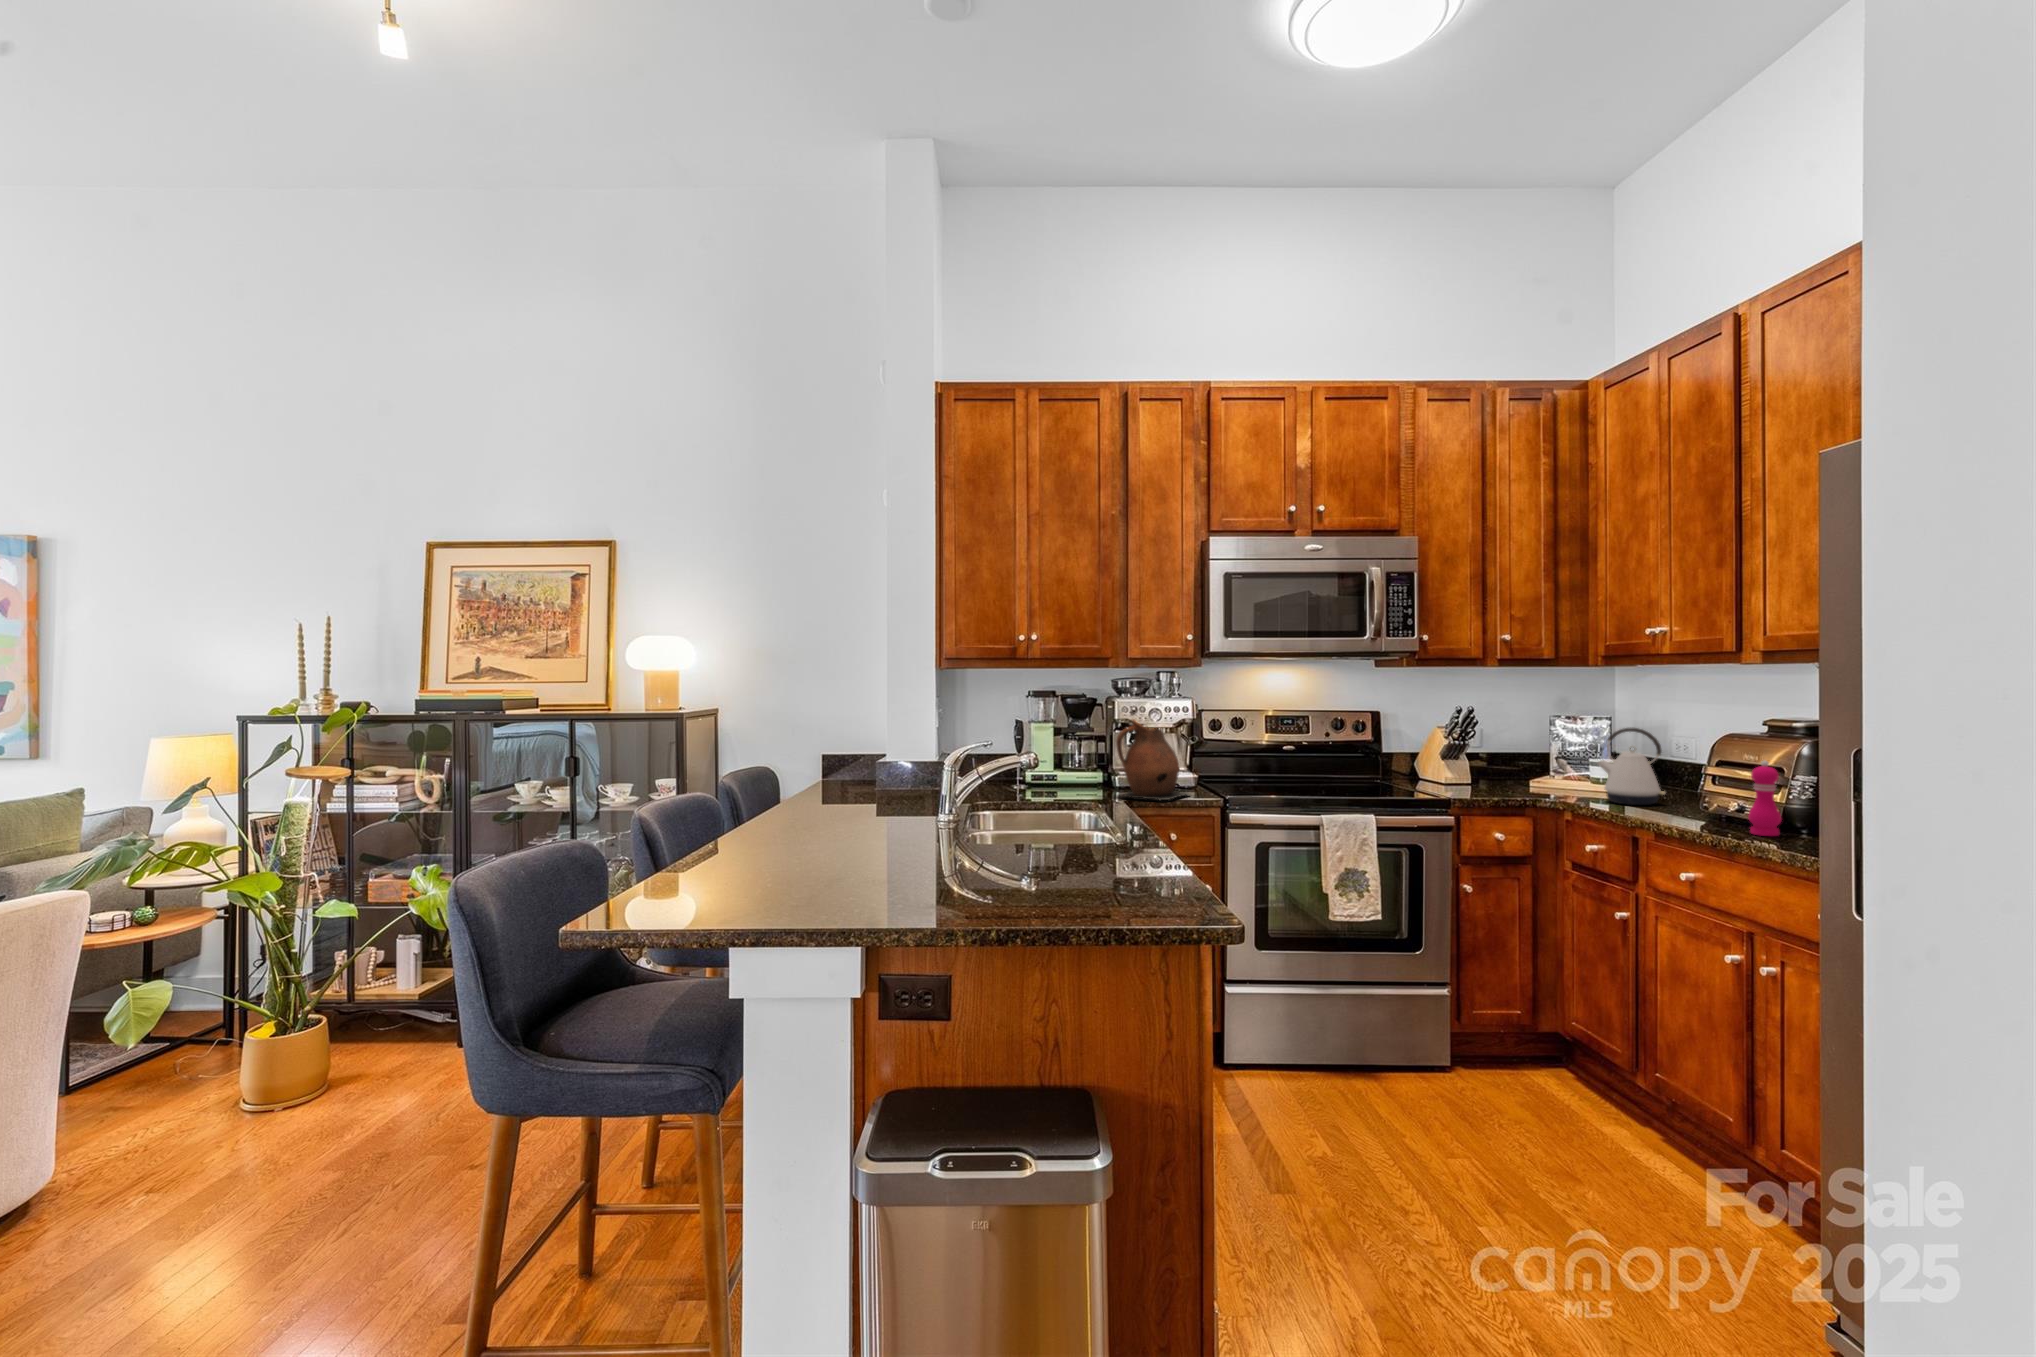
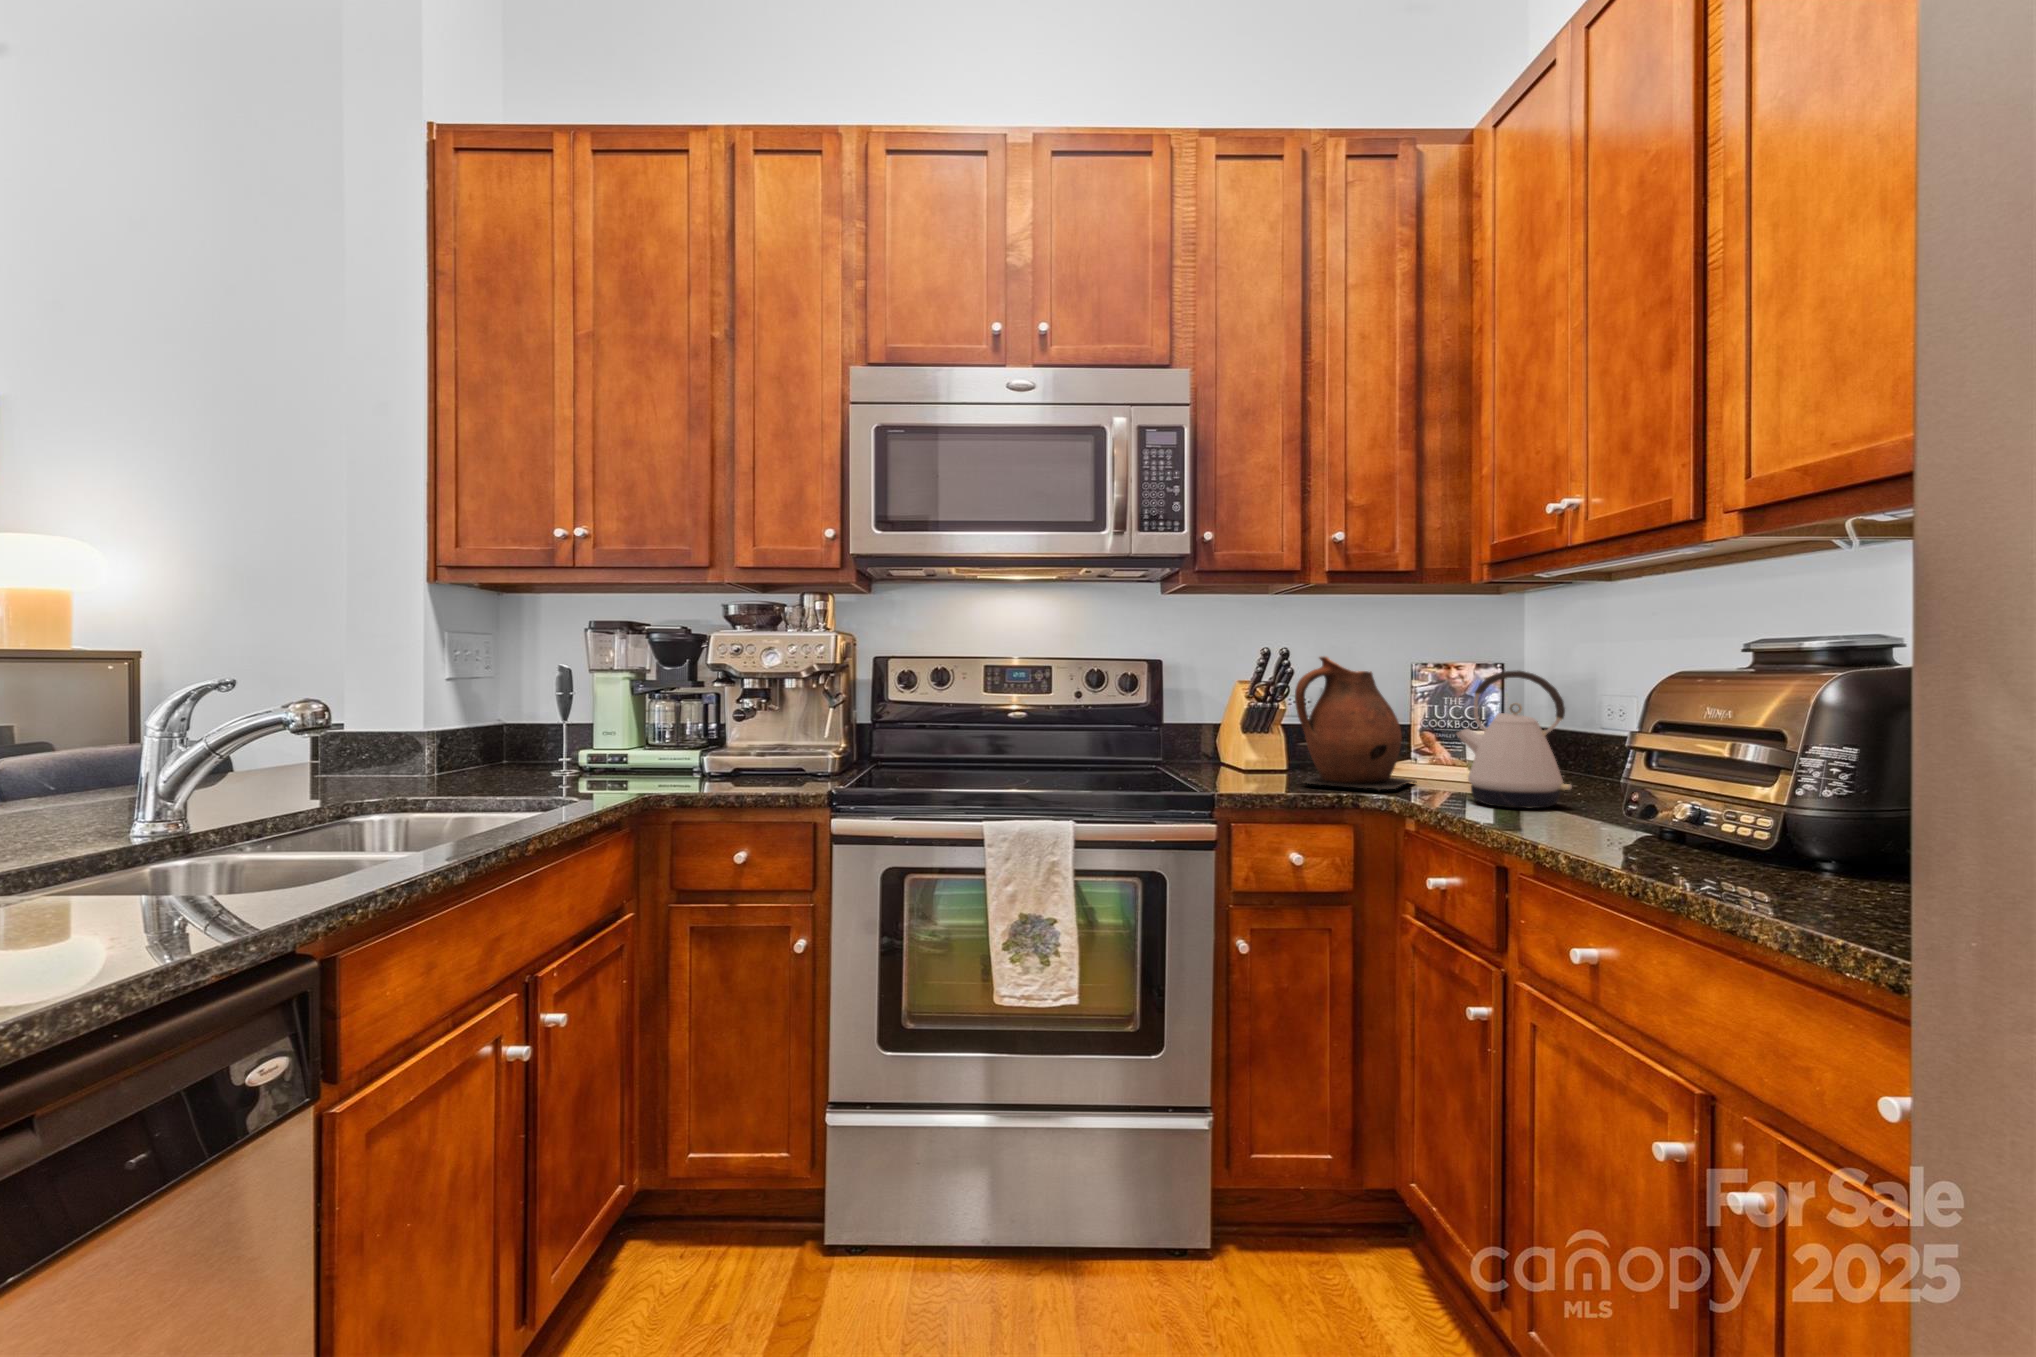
ceramic pitcher: present [1116,719,1188,800] -> present [1295,657,1417,791]
pepper mill: present [1748,761,1782,836] -> none [1705,712,1778,880]

